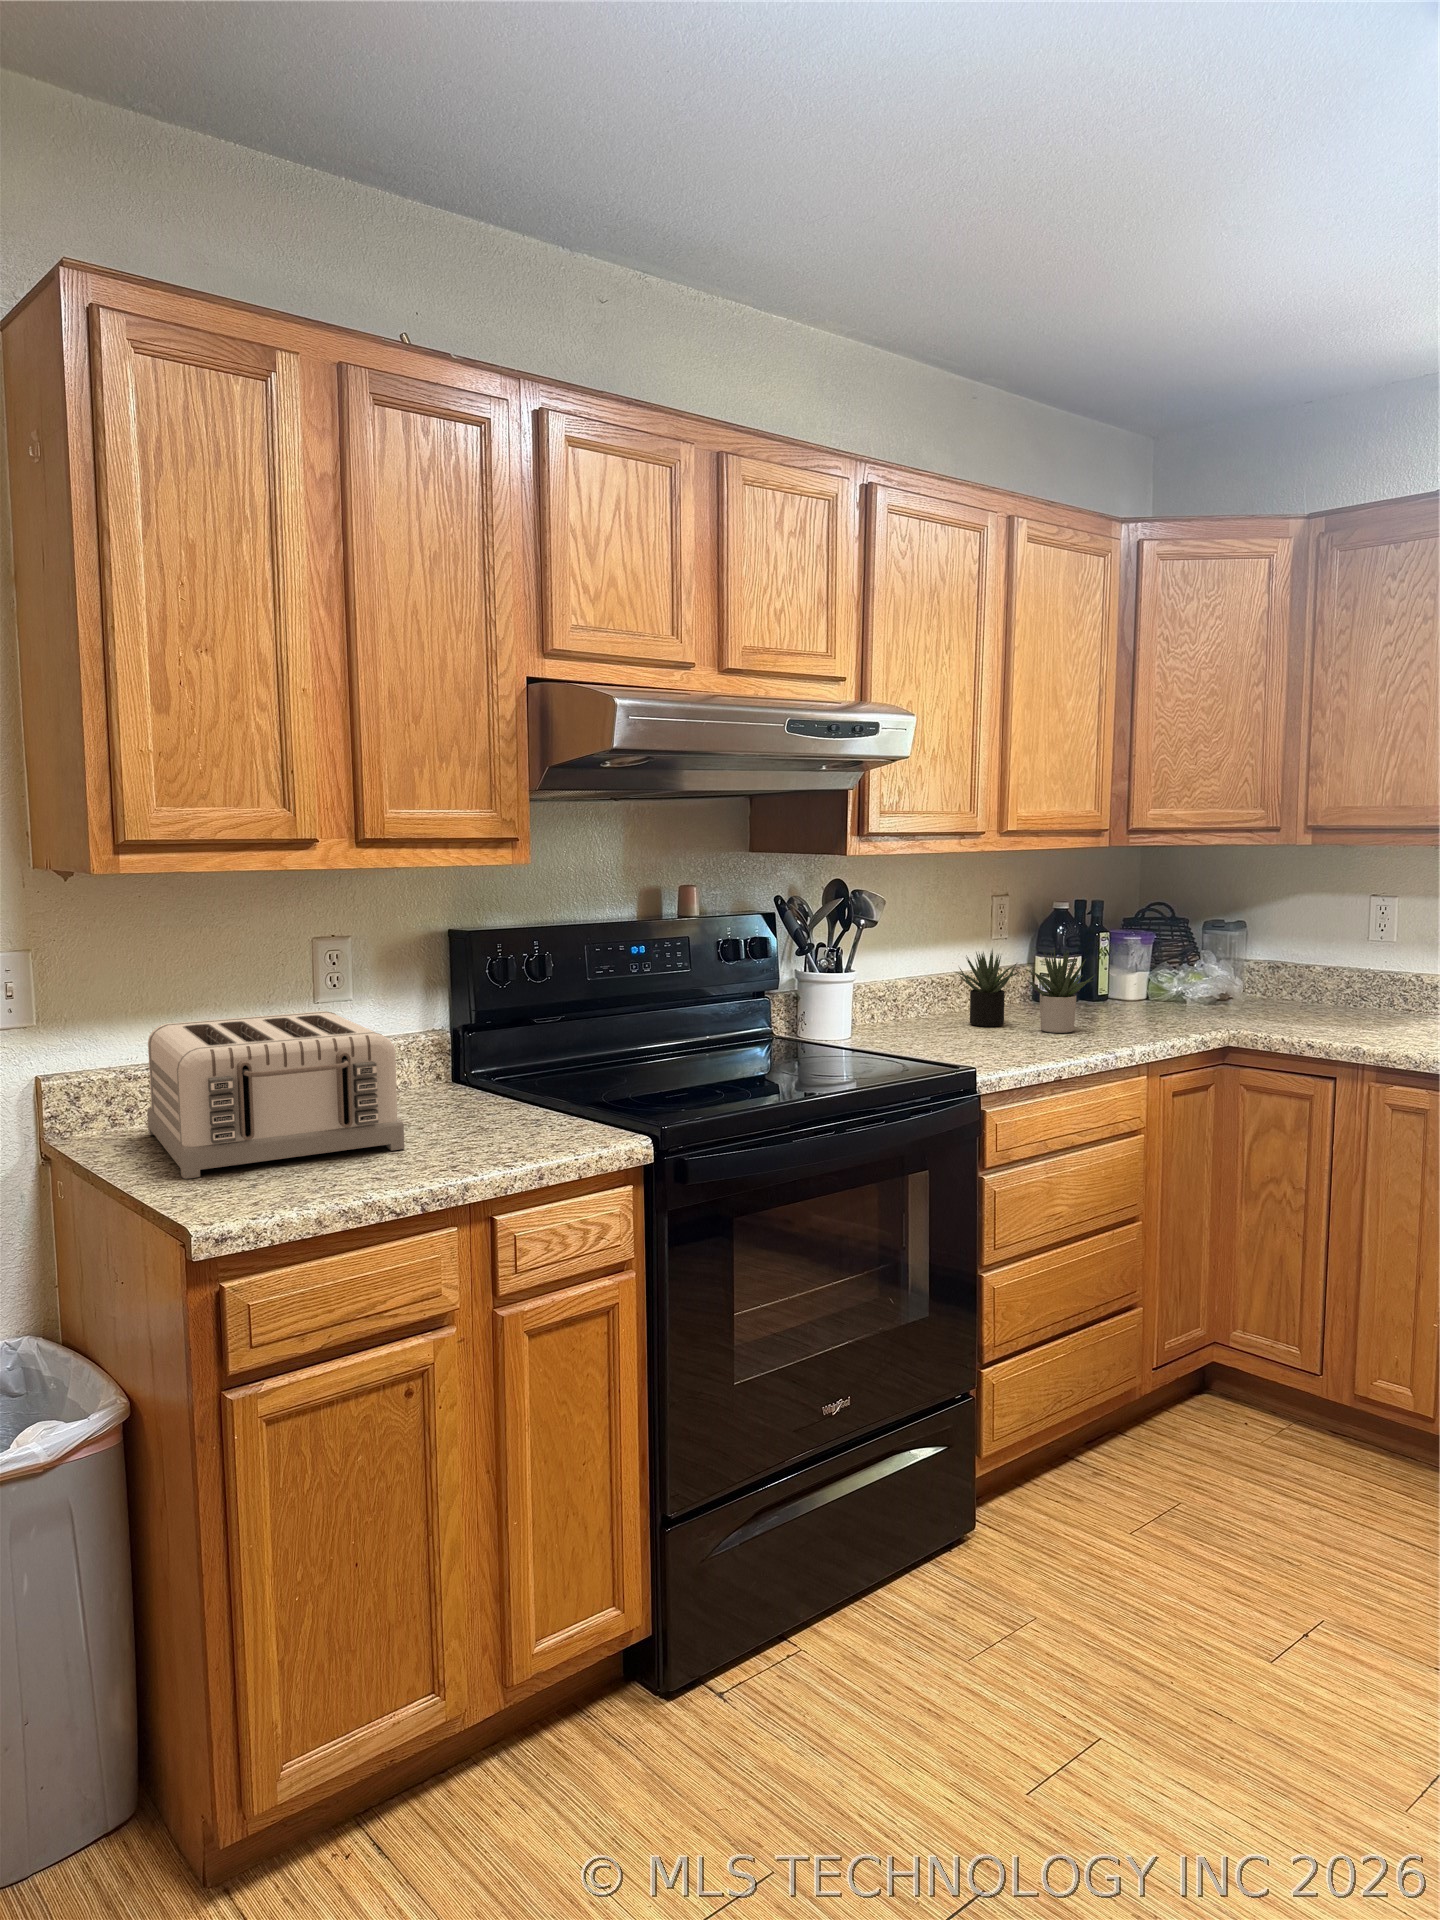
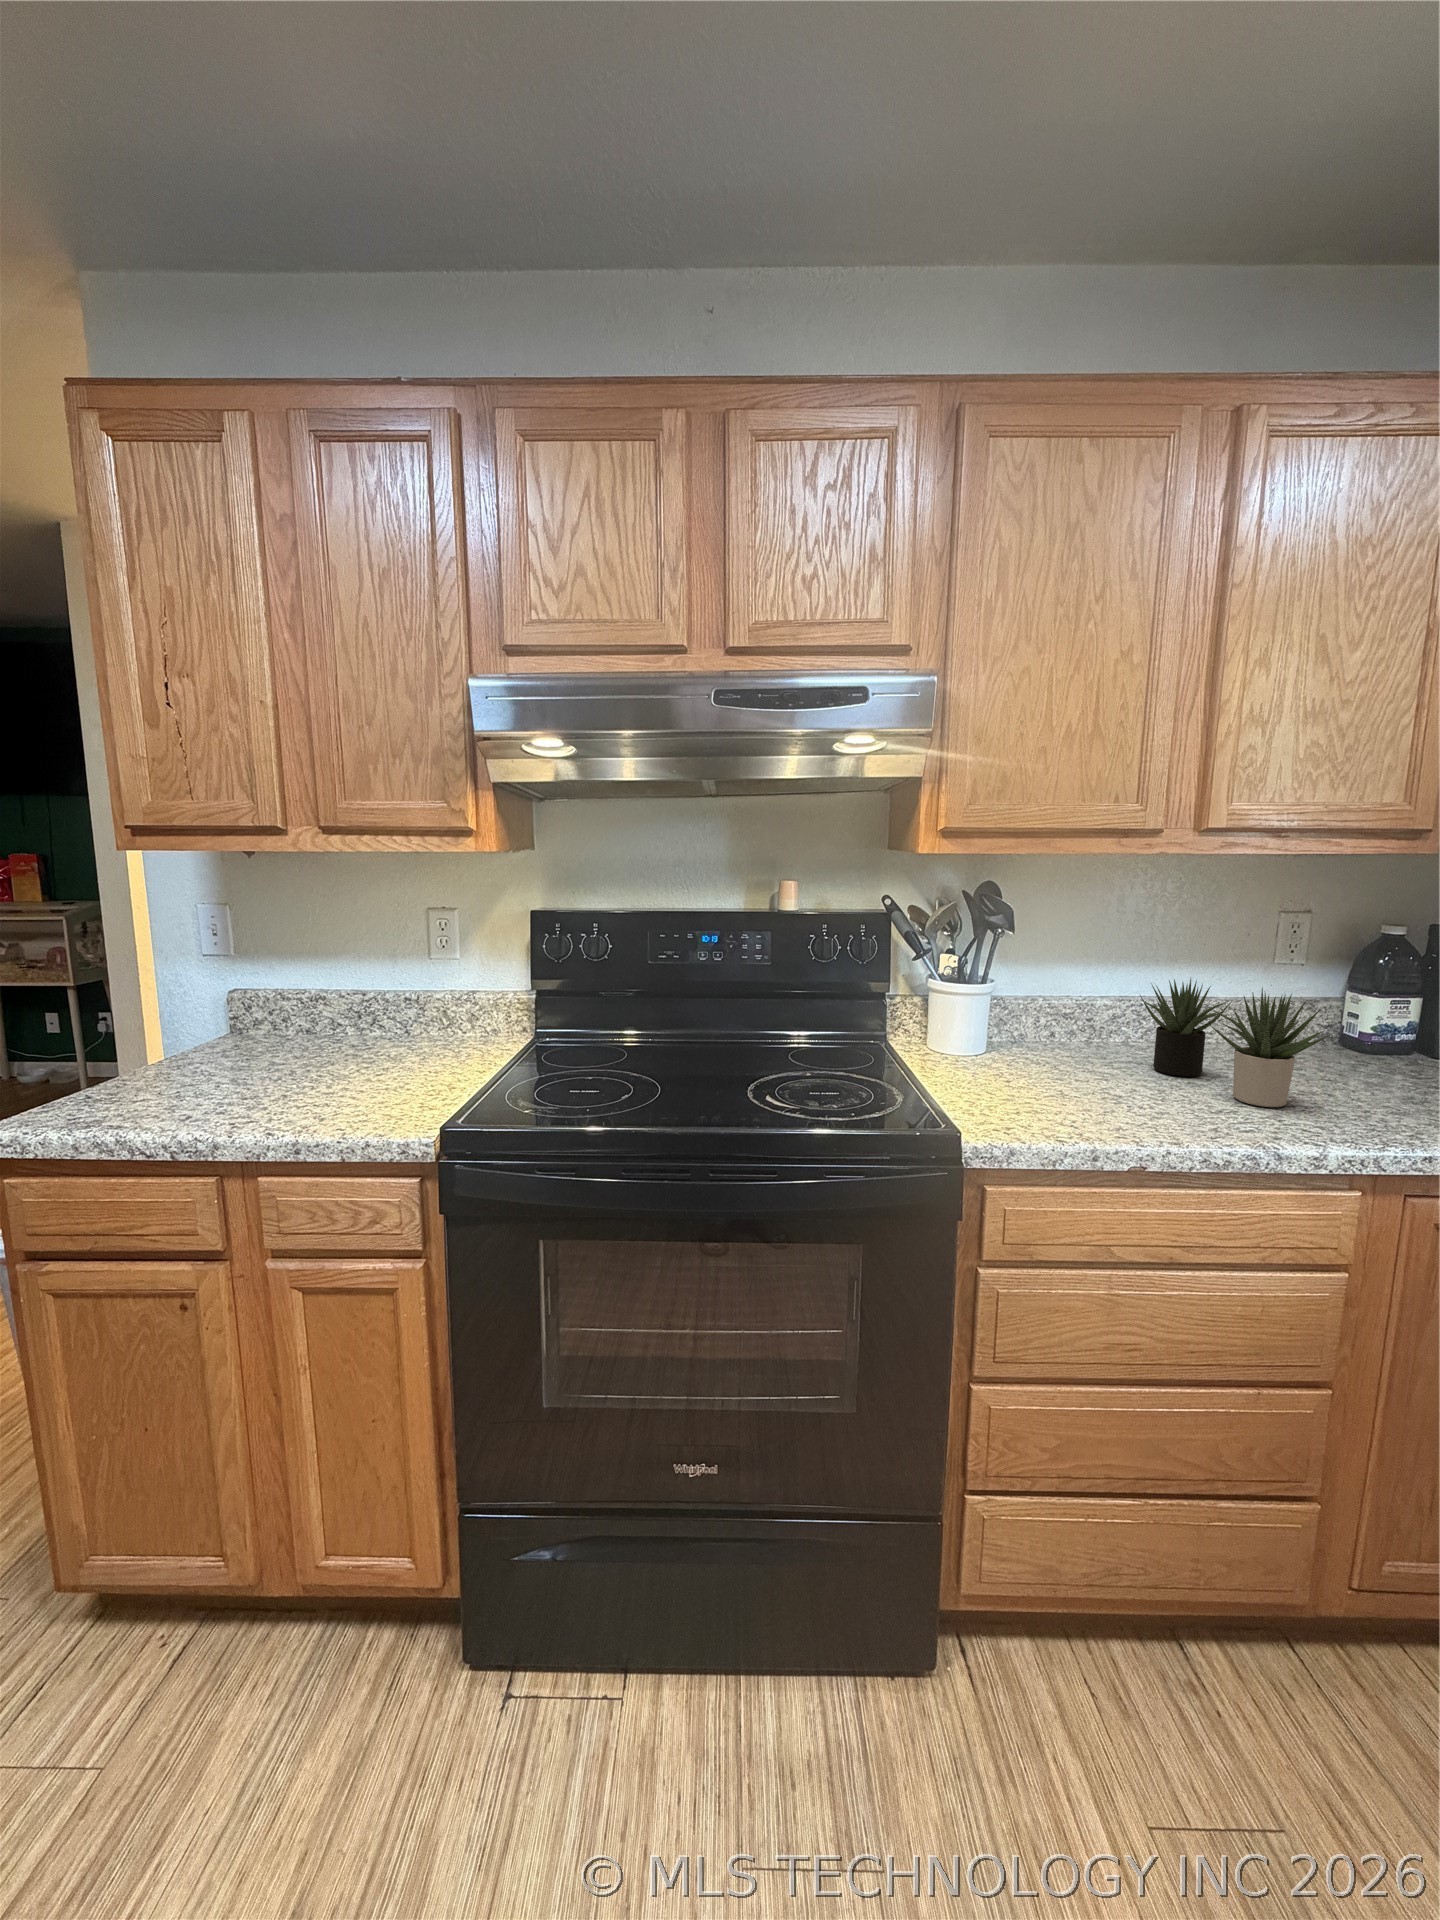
toaster: present [147,1011,404,1179] -> none [139,965,400,1093]

